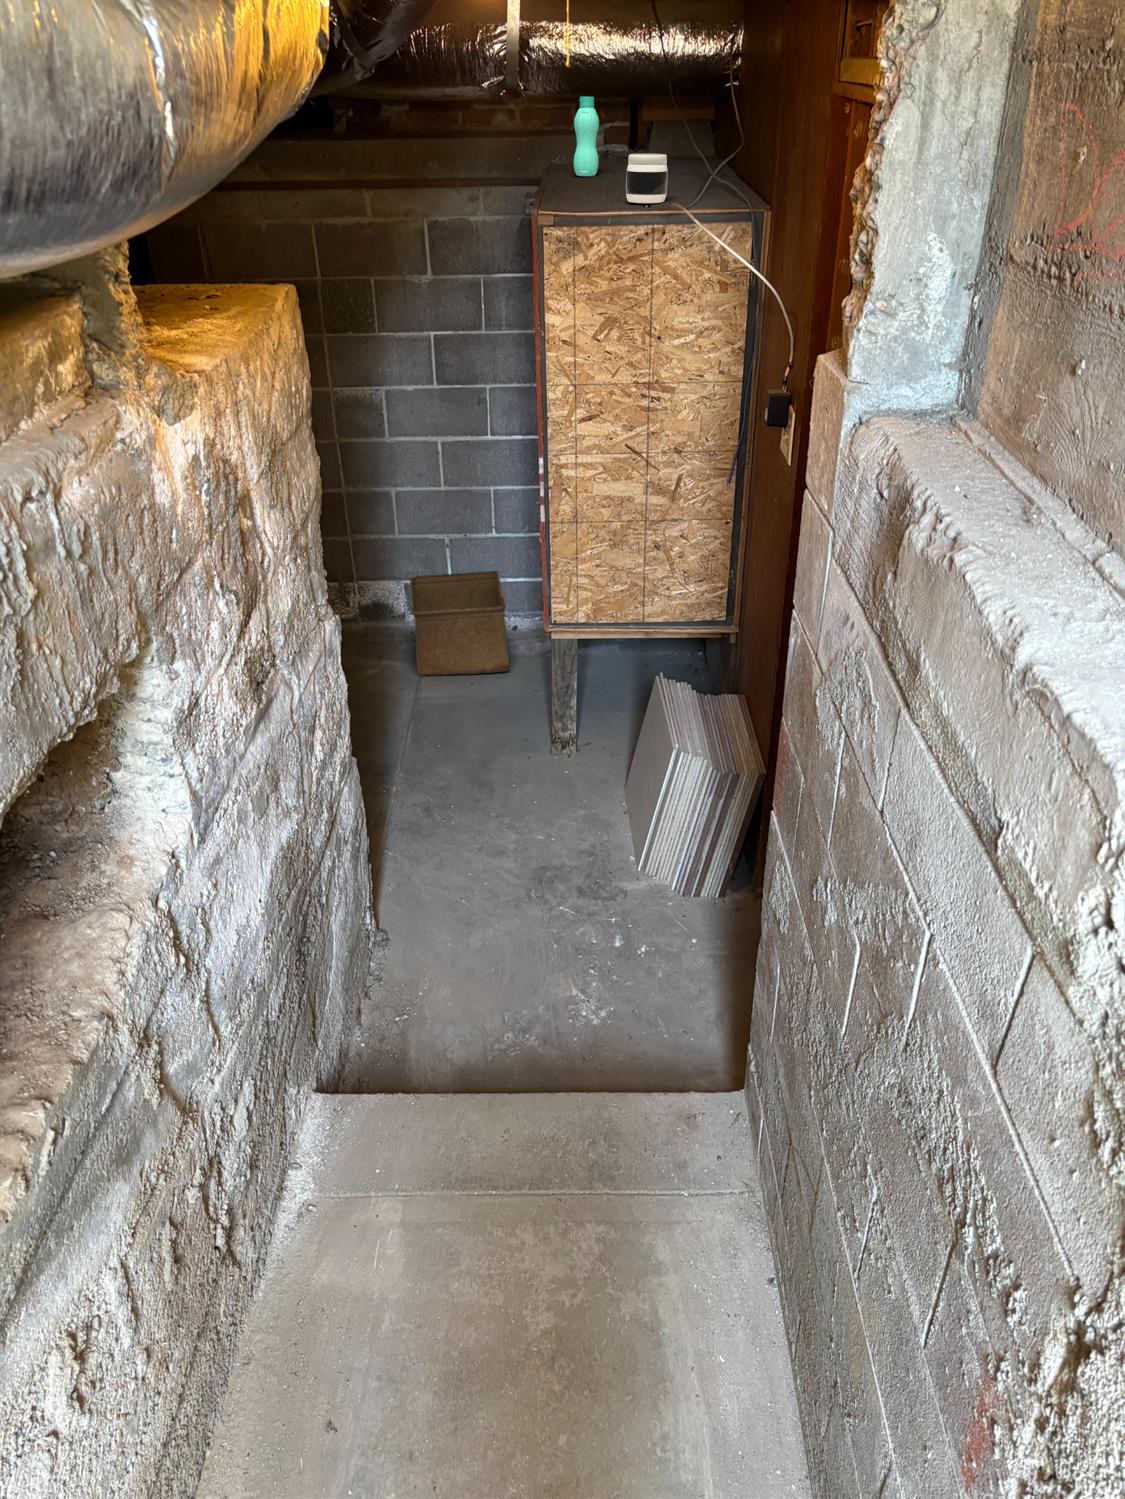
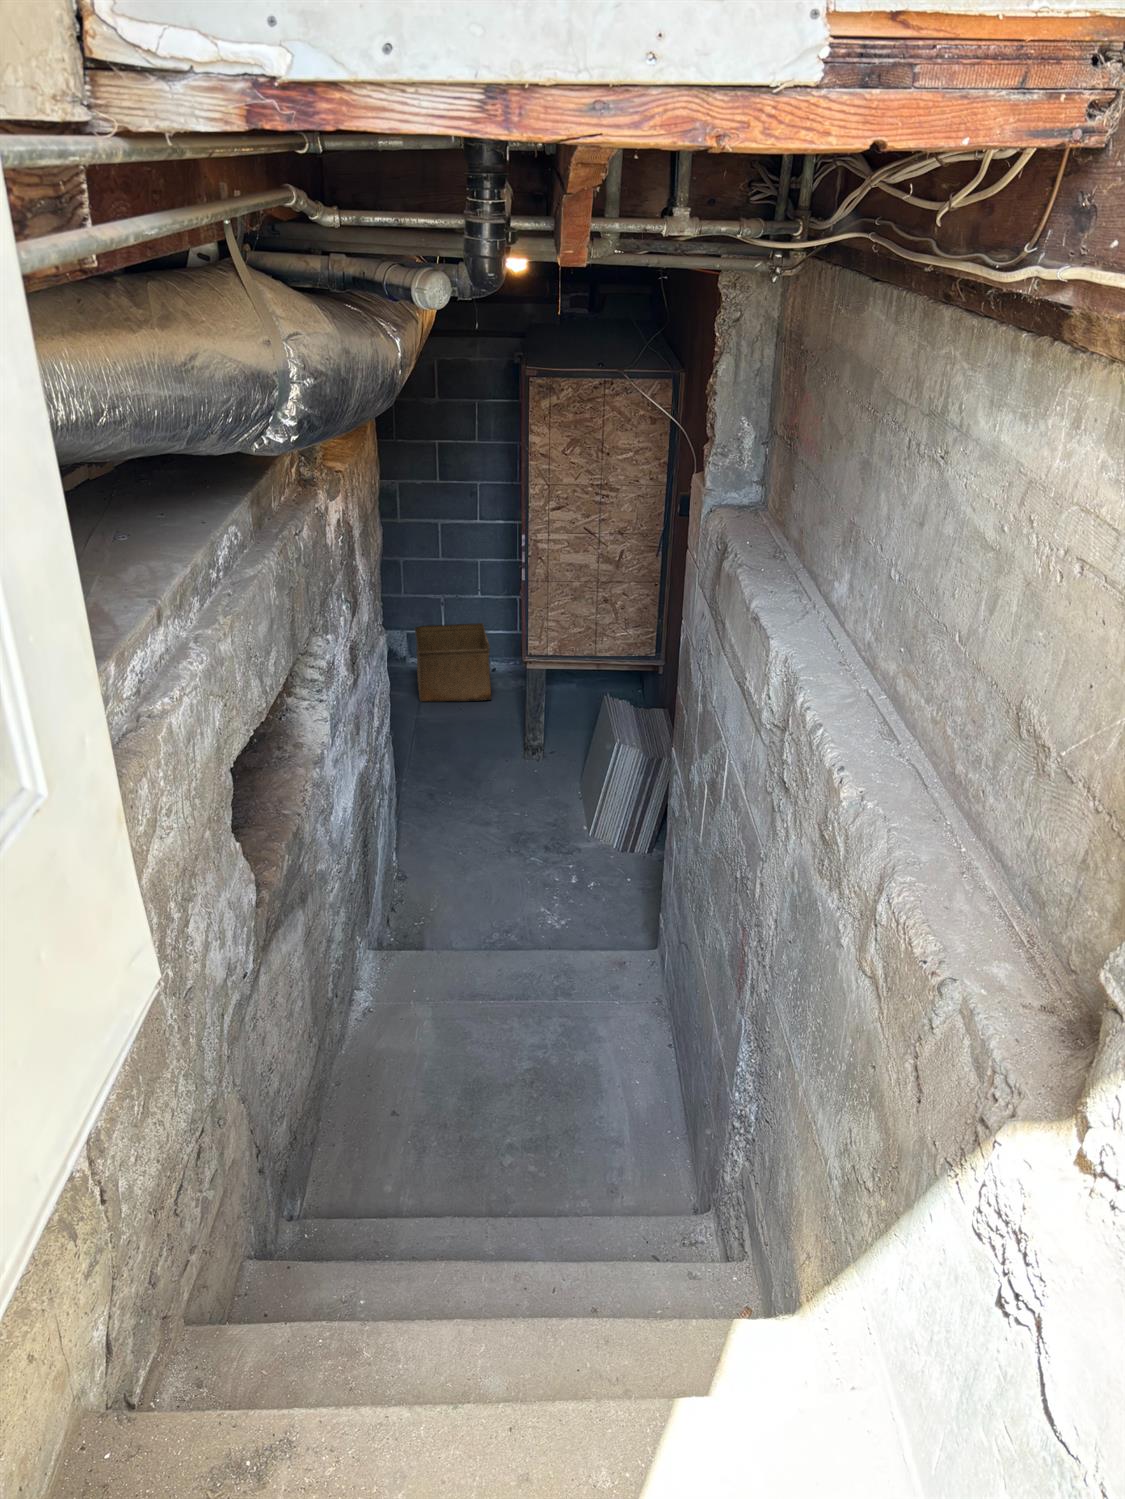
bottle: present [574,97,599,176] -> none [549,285,567,339]
jar: present [626,154,668,203] -> none [586,331,614,364]

